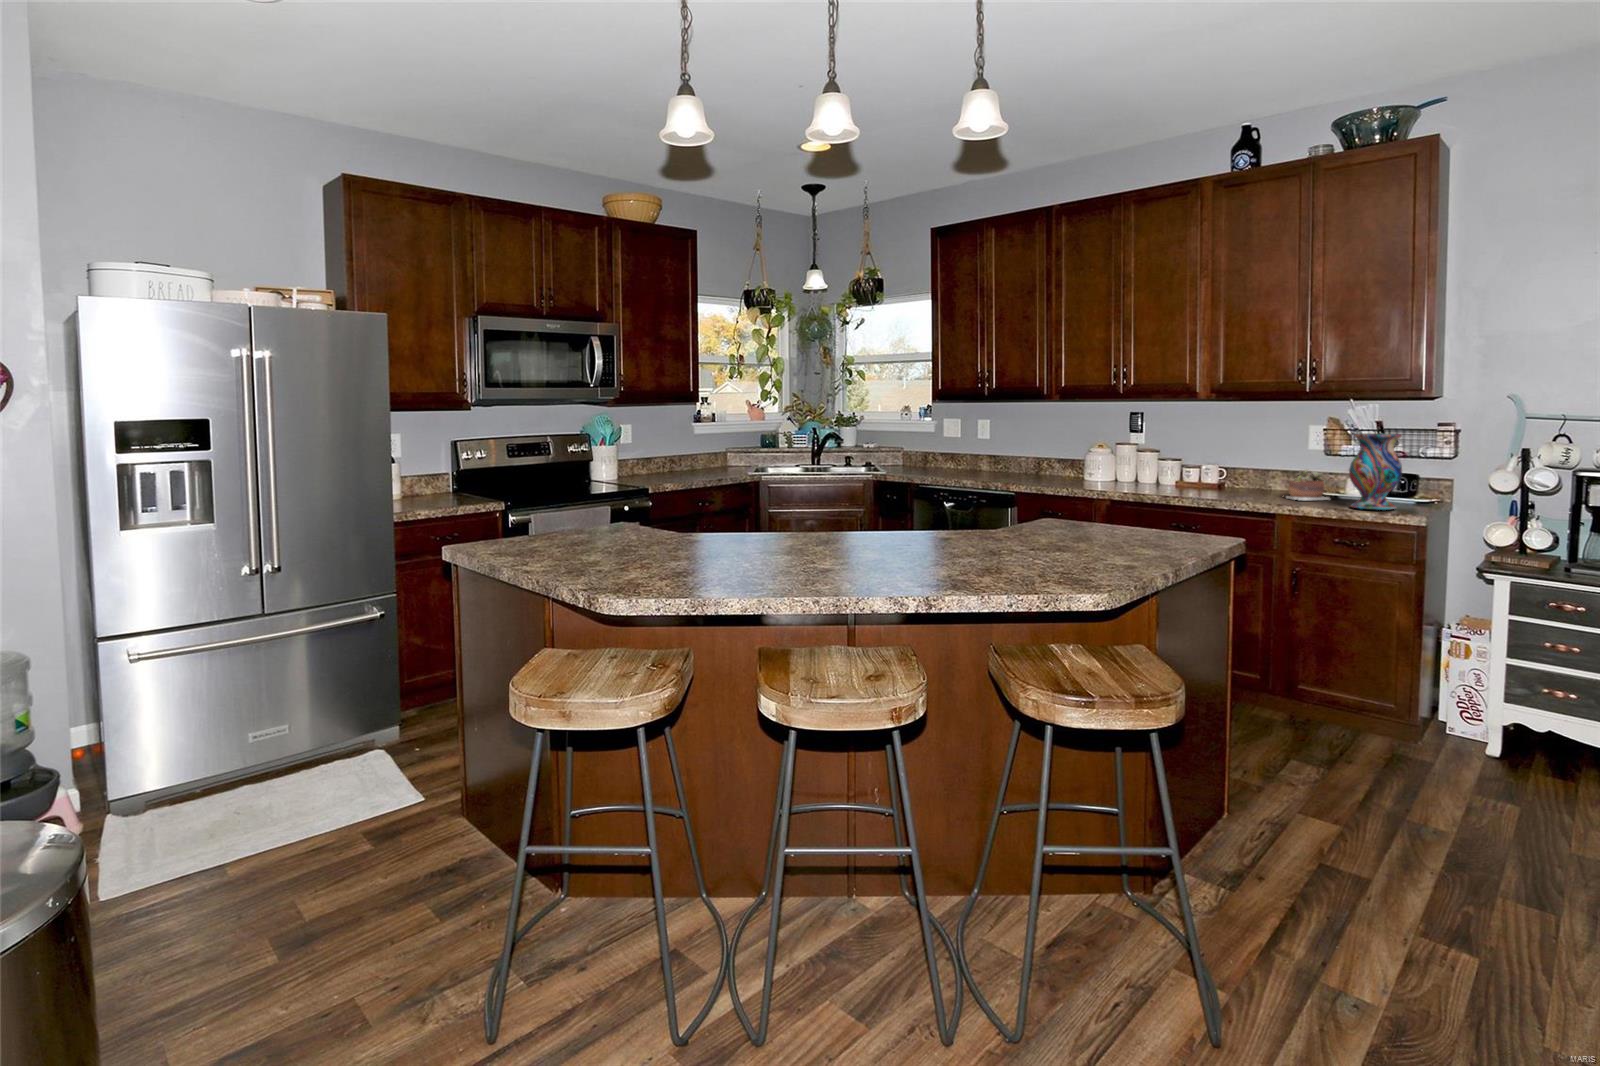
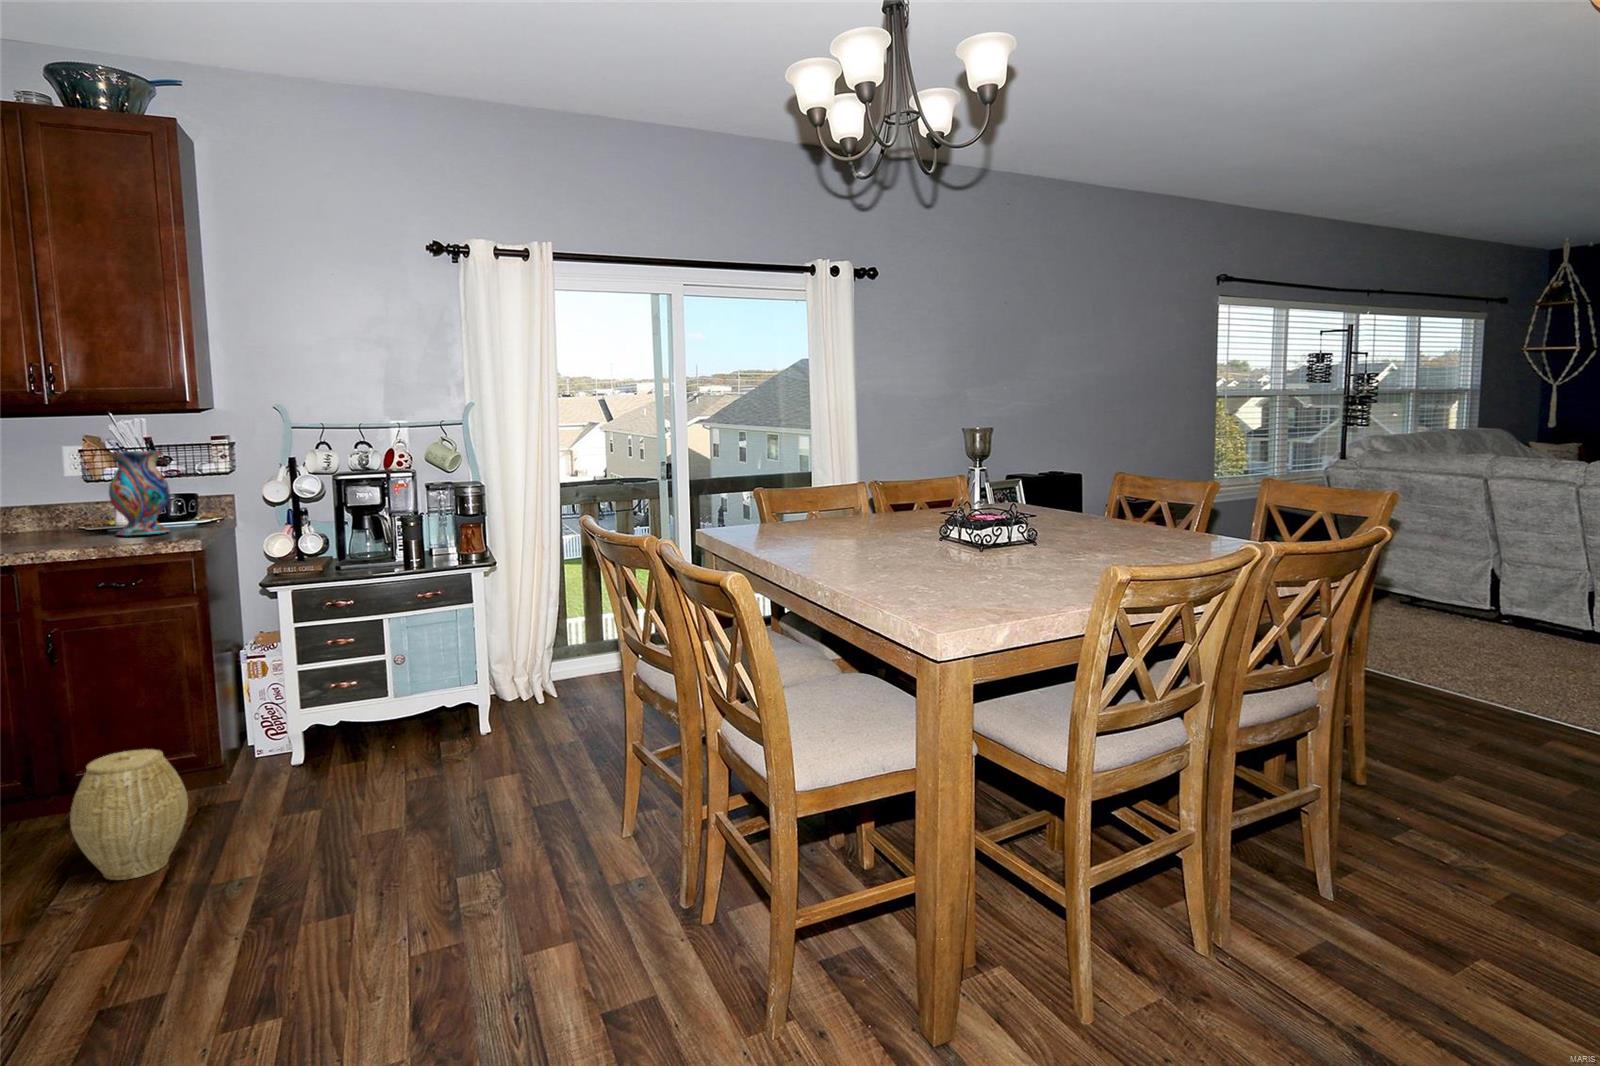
succulent plant: present [1287,469,1330,500] -> none [36,495,98,533]
woven basket: none [1299,695,1396,807] -> present [70,749,188,880]

